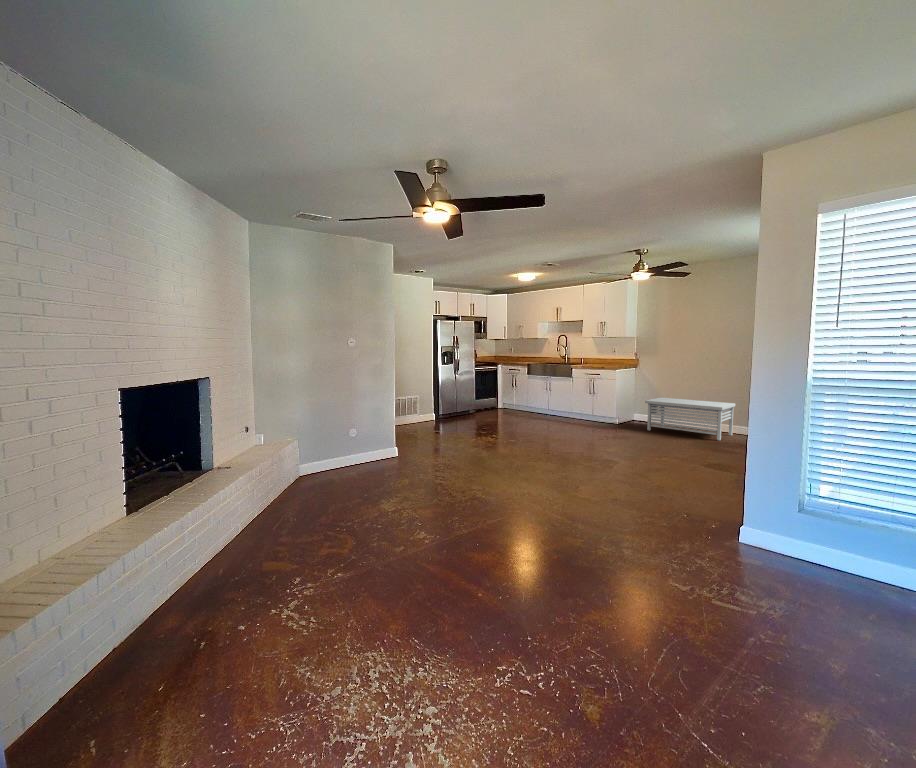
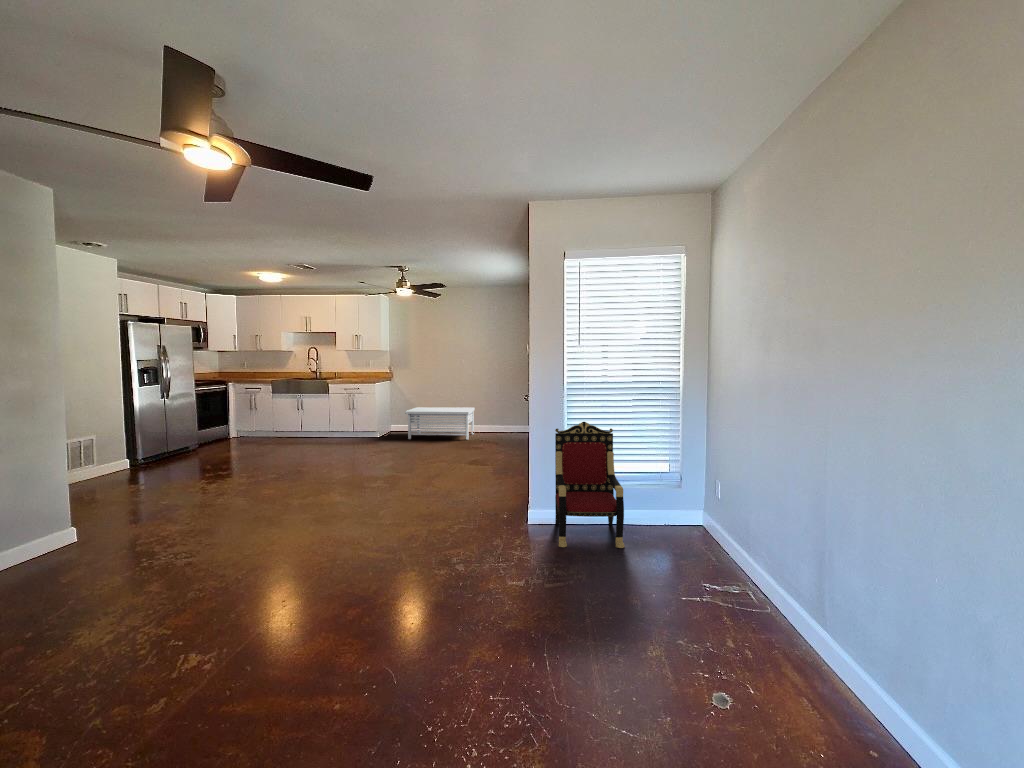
armchair: none [761,432,885,613] -> present [555,422,625,548]

